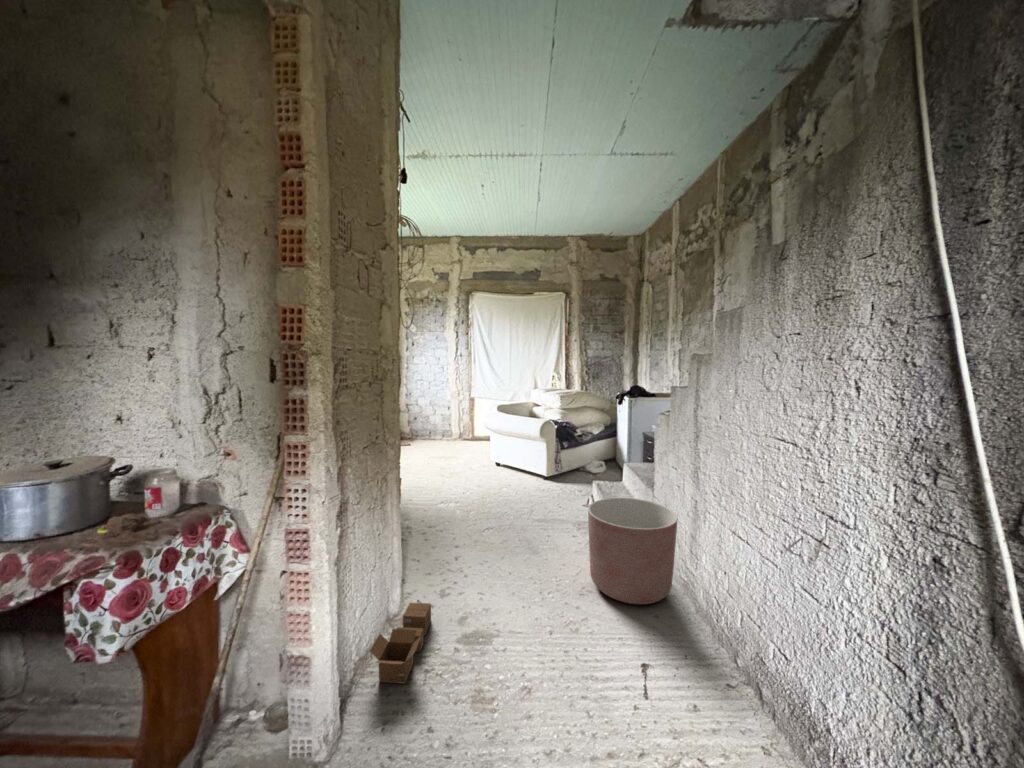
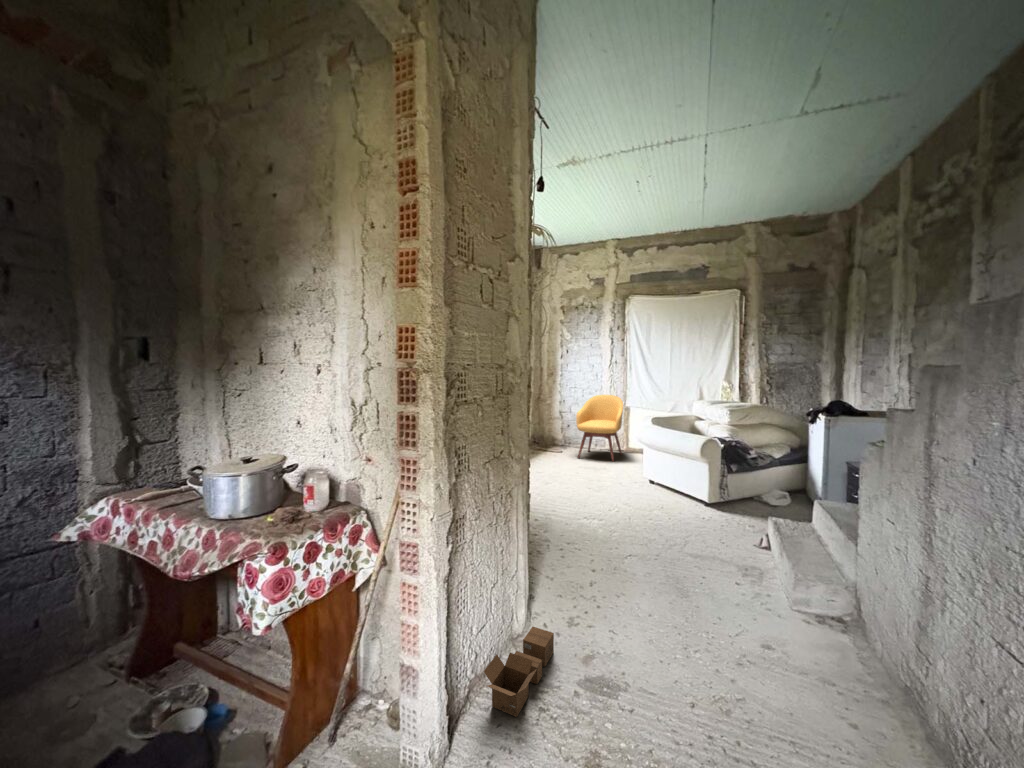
chair: none [425,386,470,449] -> present [576,395,623,462]
planter: present [588,498,677,604] -> none [752,548,896,707]

